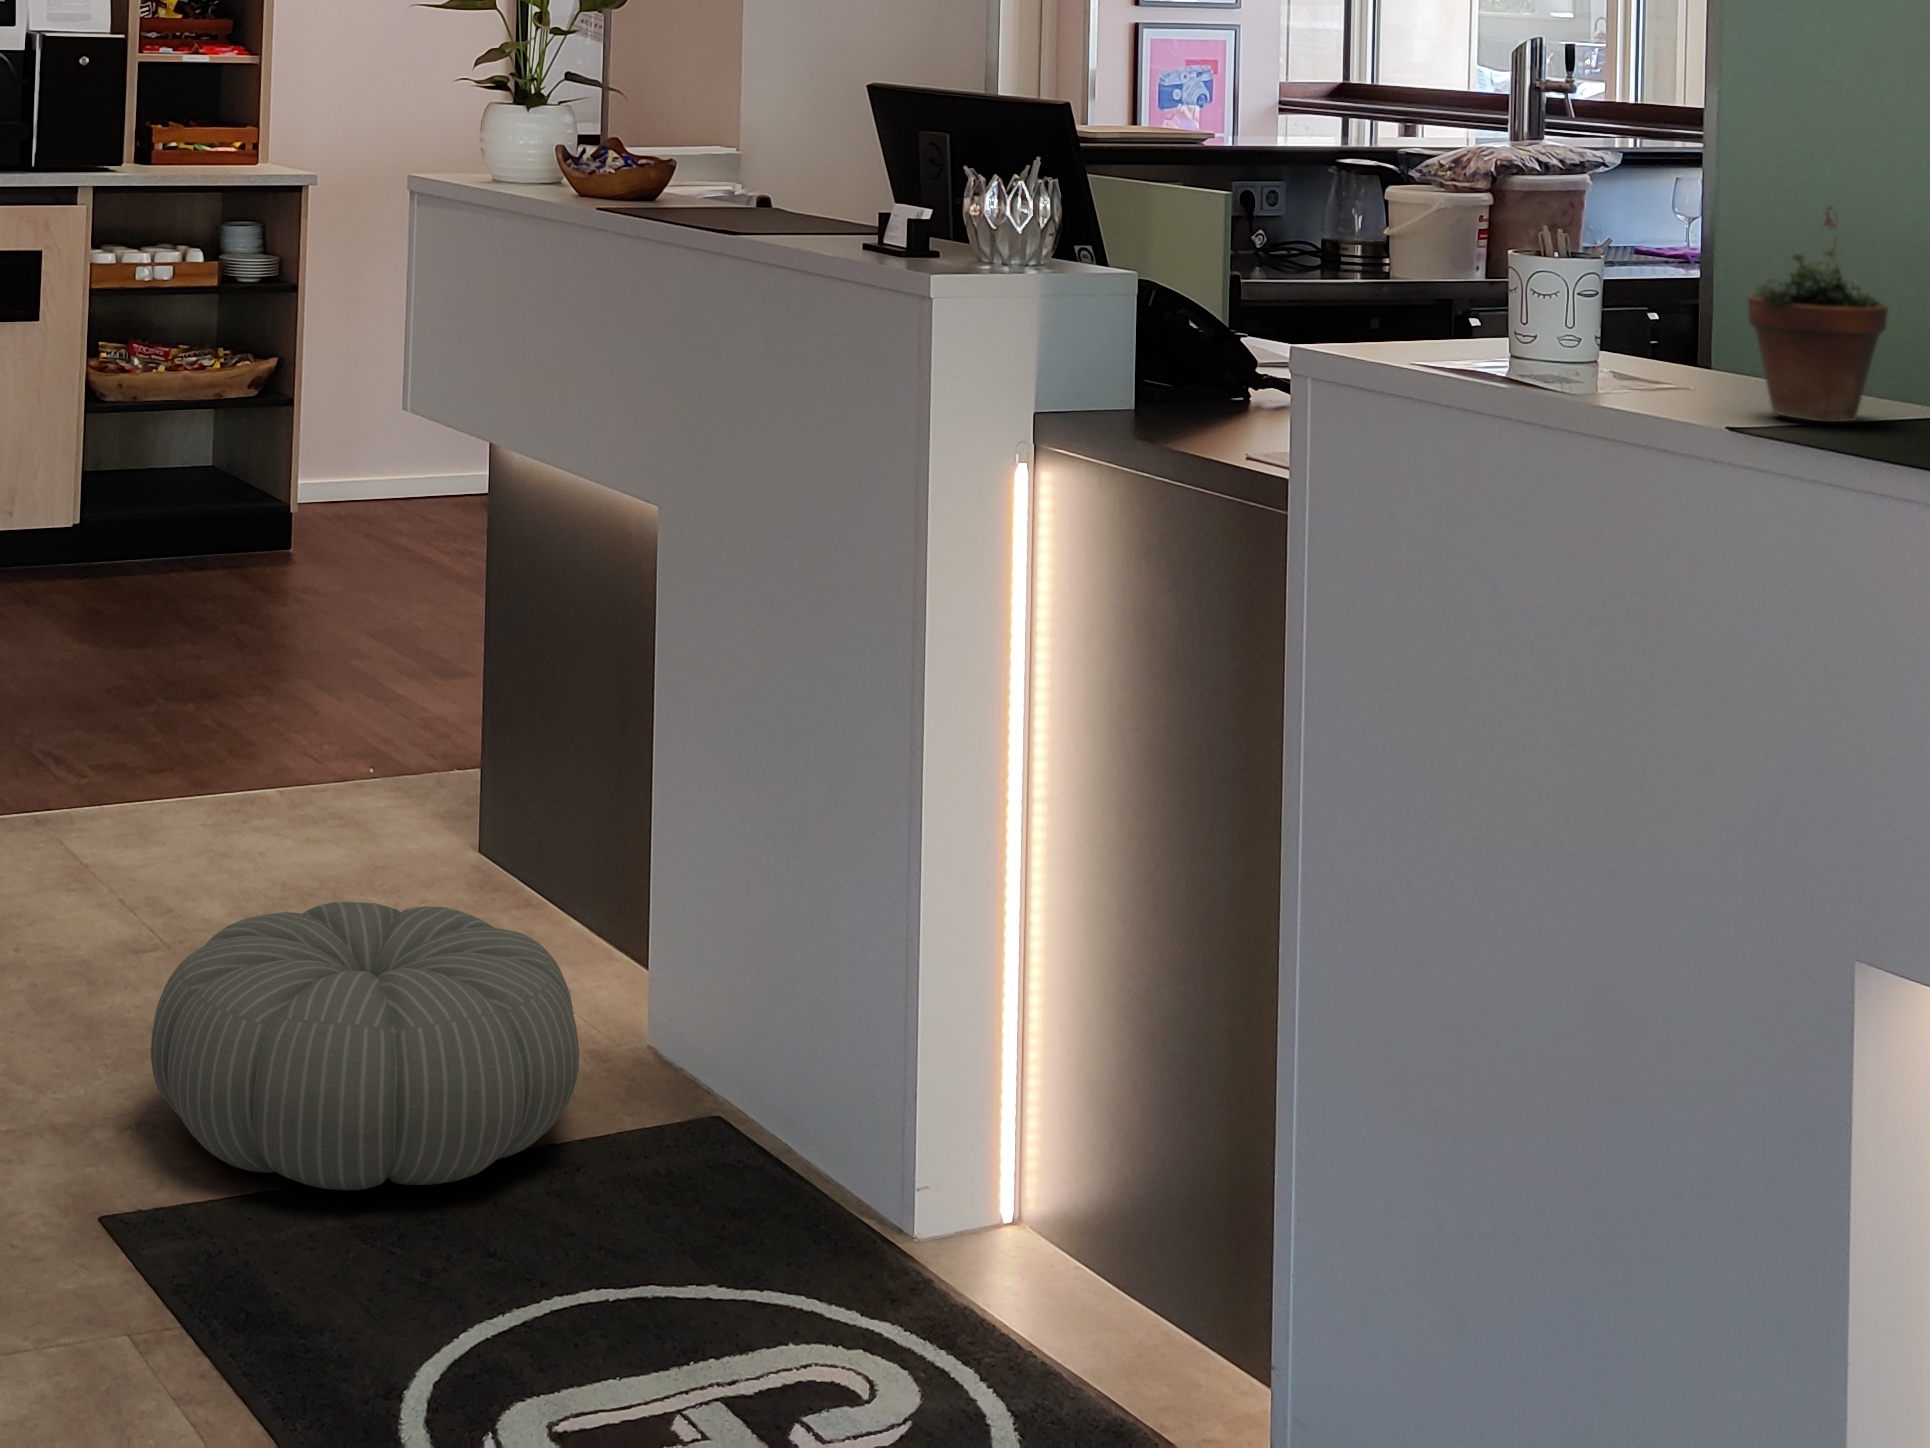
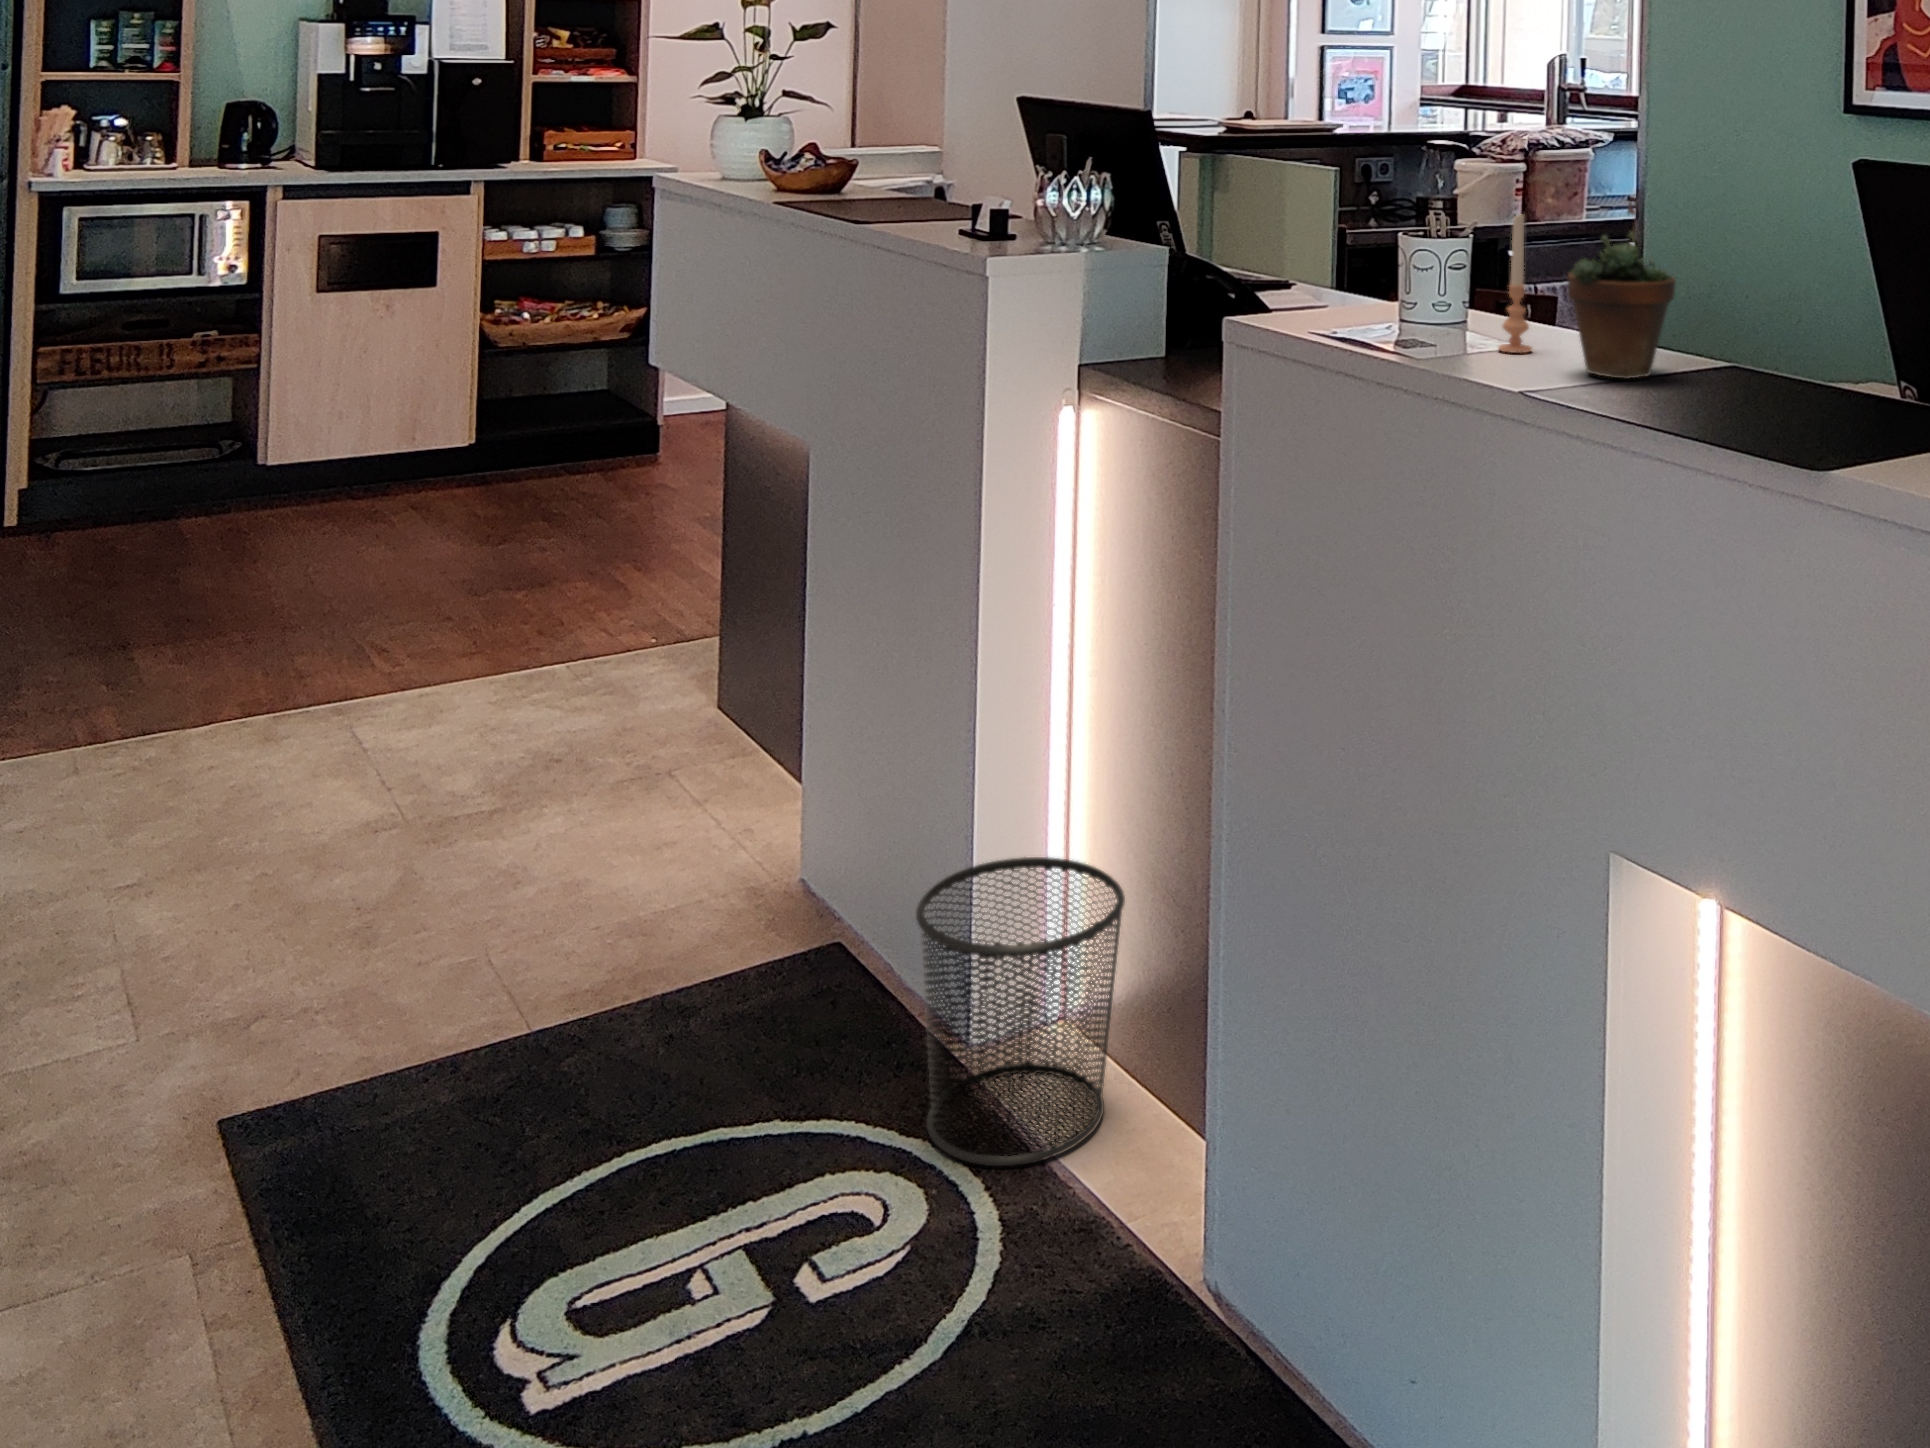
candle: none [1644,226,1689,394] -> present [1498,214,1532,353]
pouf: present [151,902,579,1190] -> none [316,784,716,1055]
waste bin: none [868,1013,1118,1368] -> present [916,857,1125,1166]

